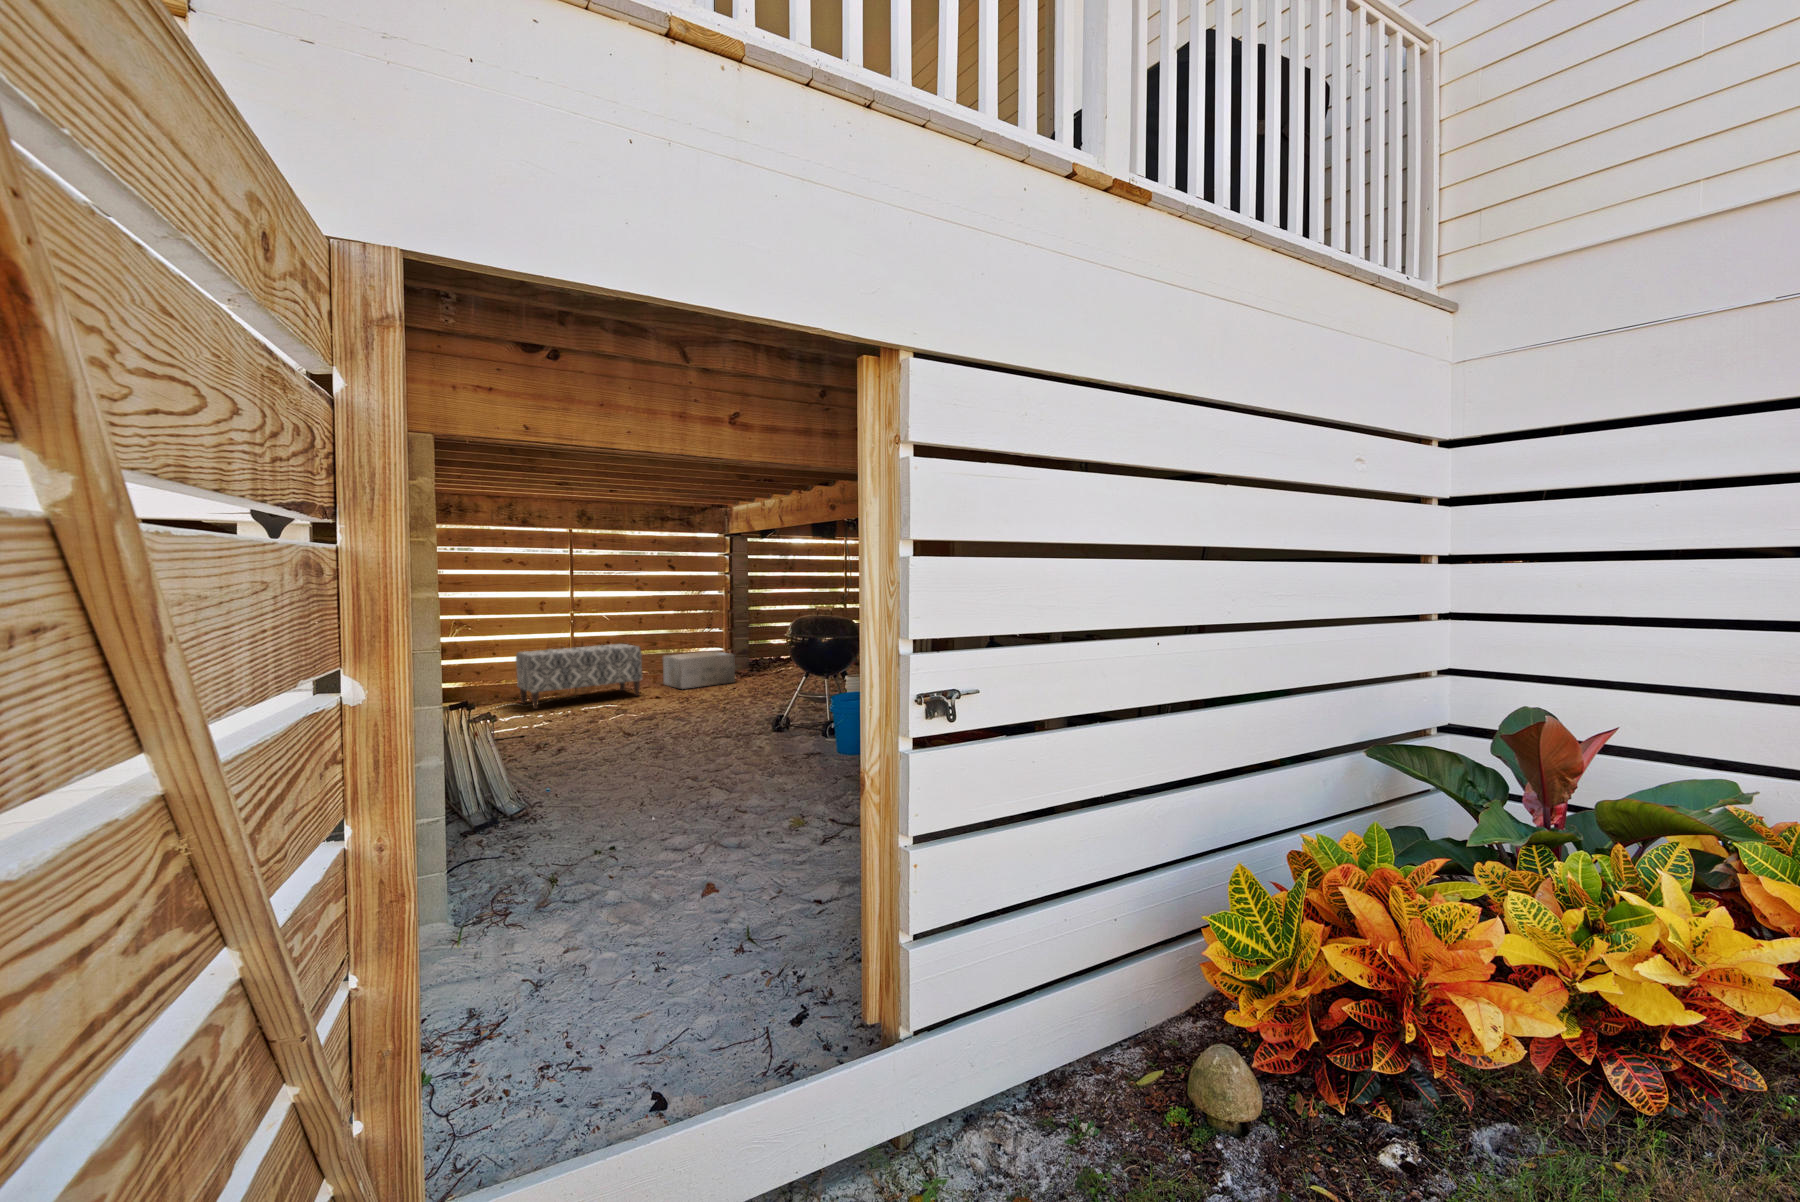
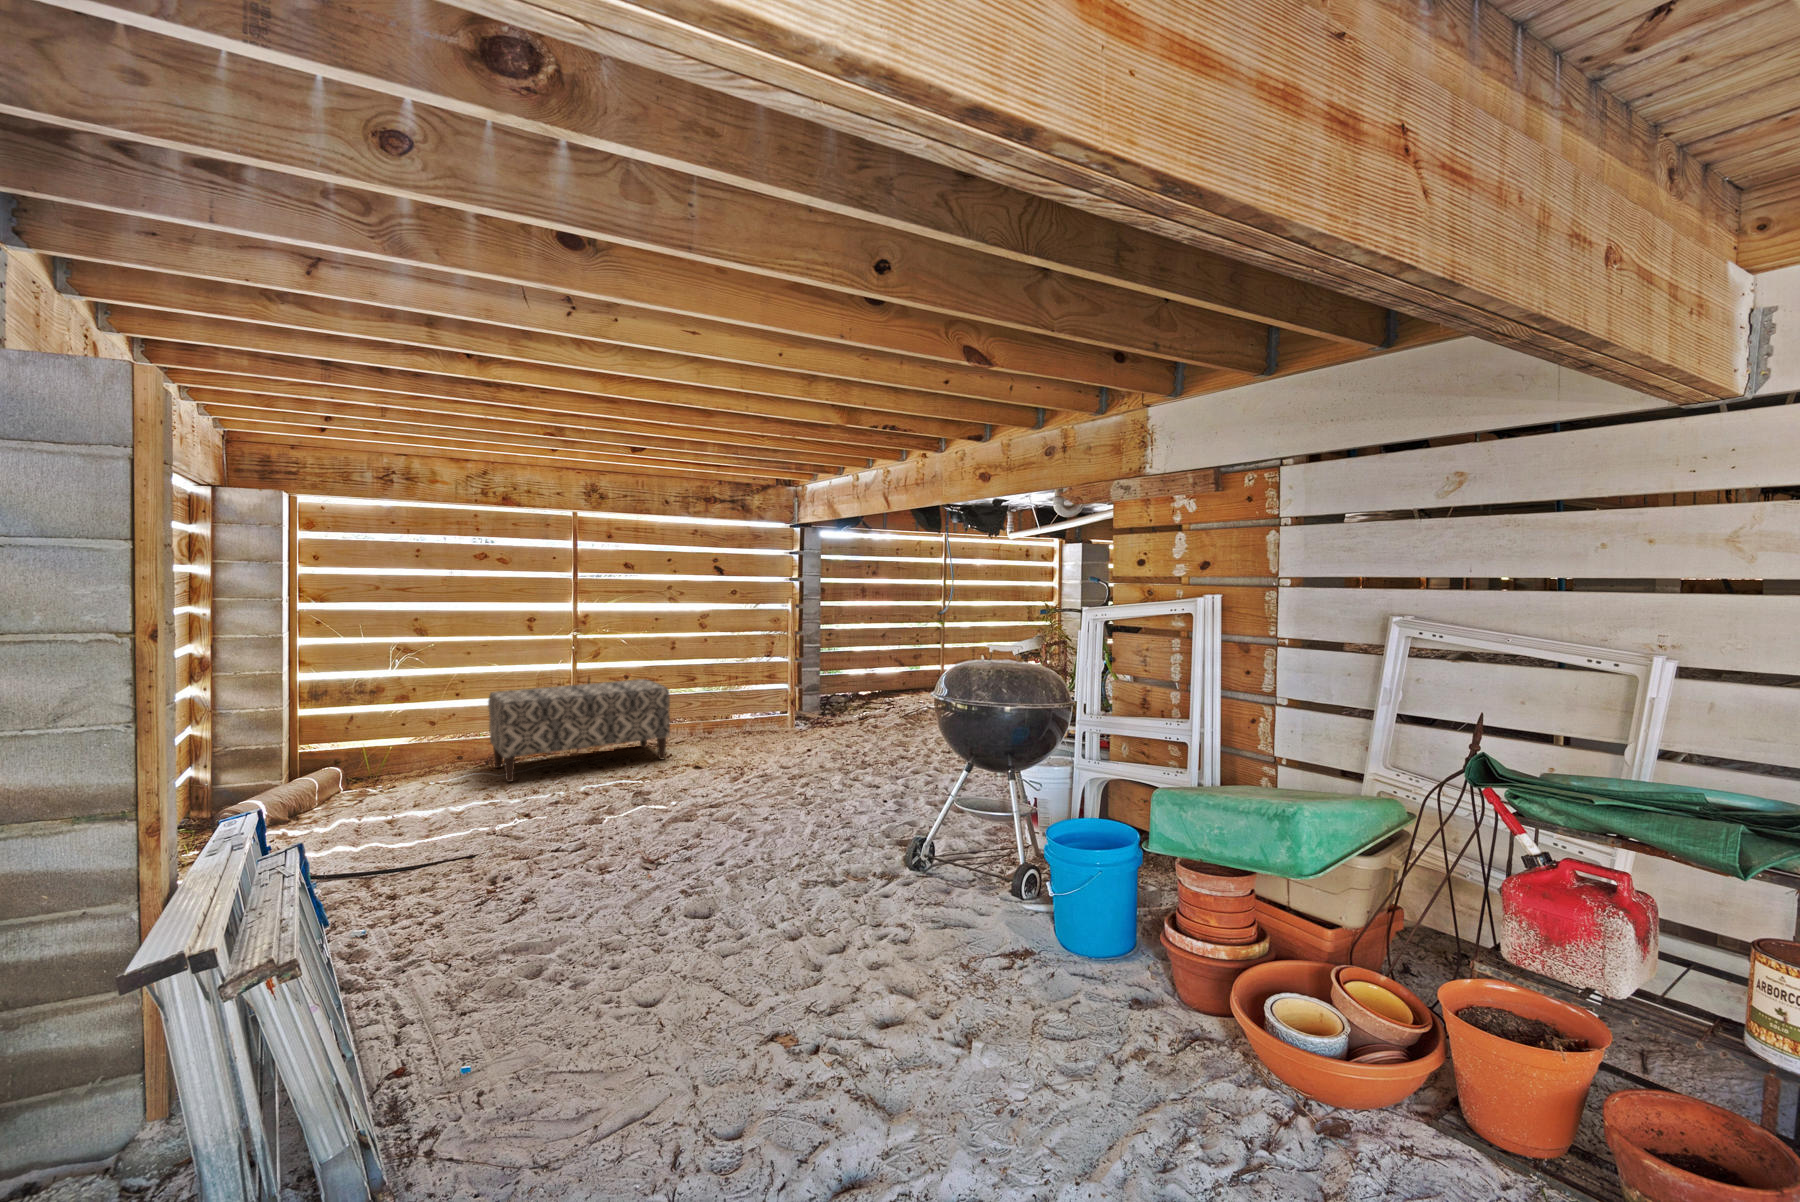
cardboard box: present [663,651,735,689] -> none [702,689,803,748]

